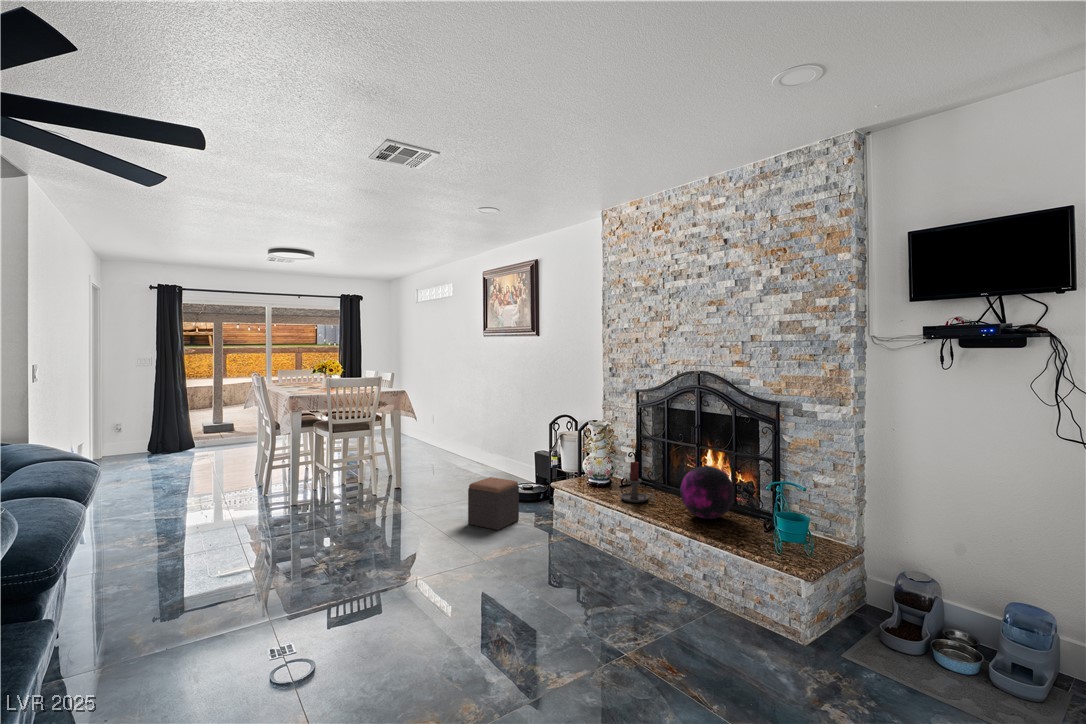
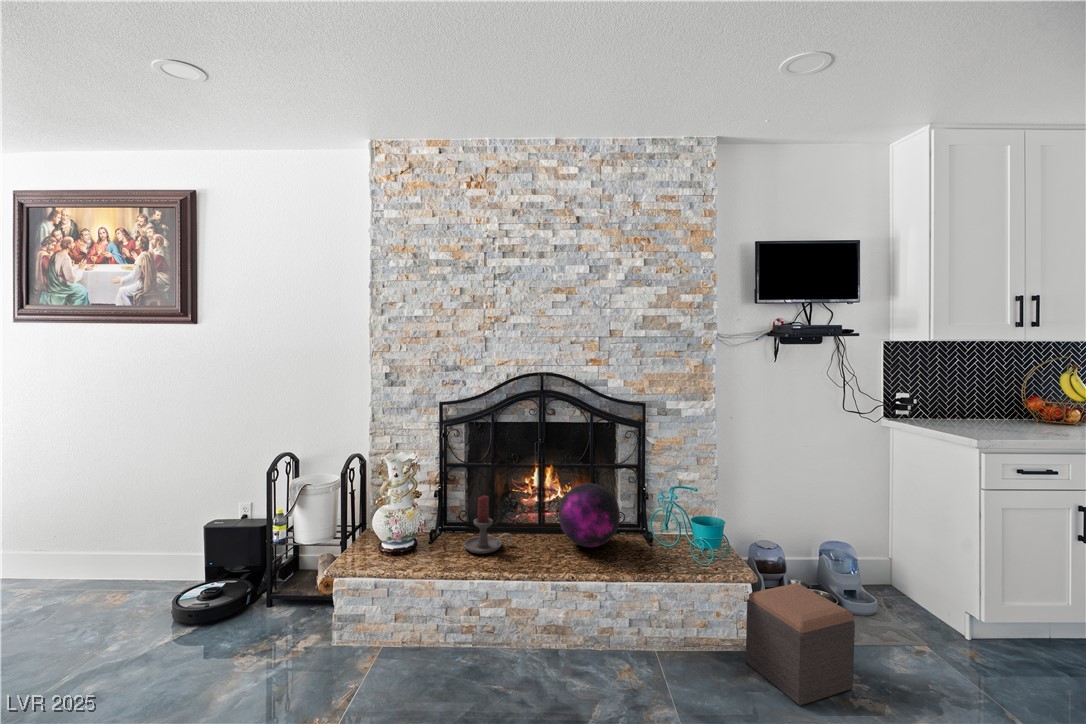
footstool: present [468,477,519,530] -> present [746,583,855,706]

